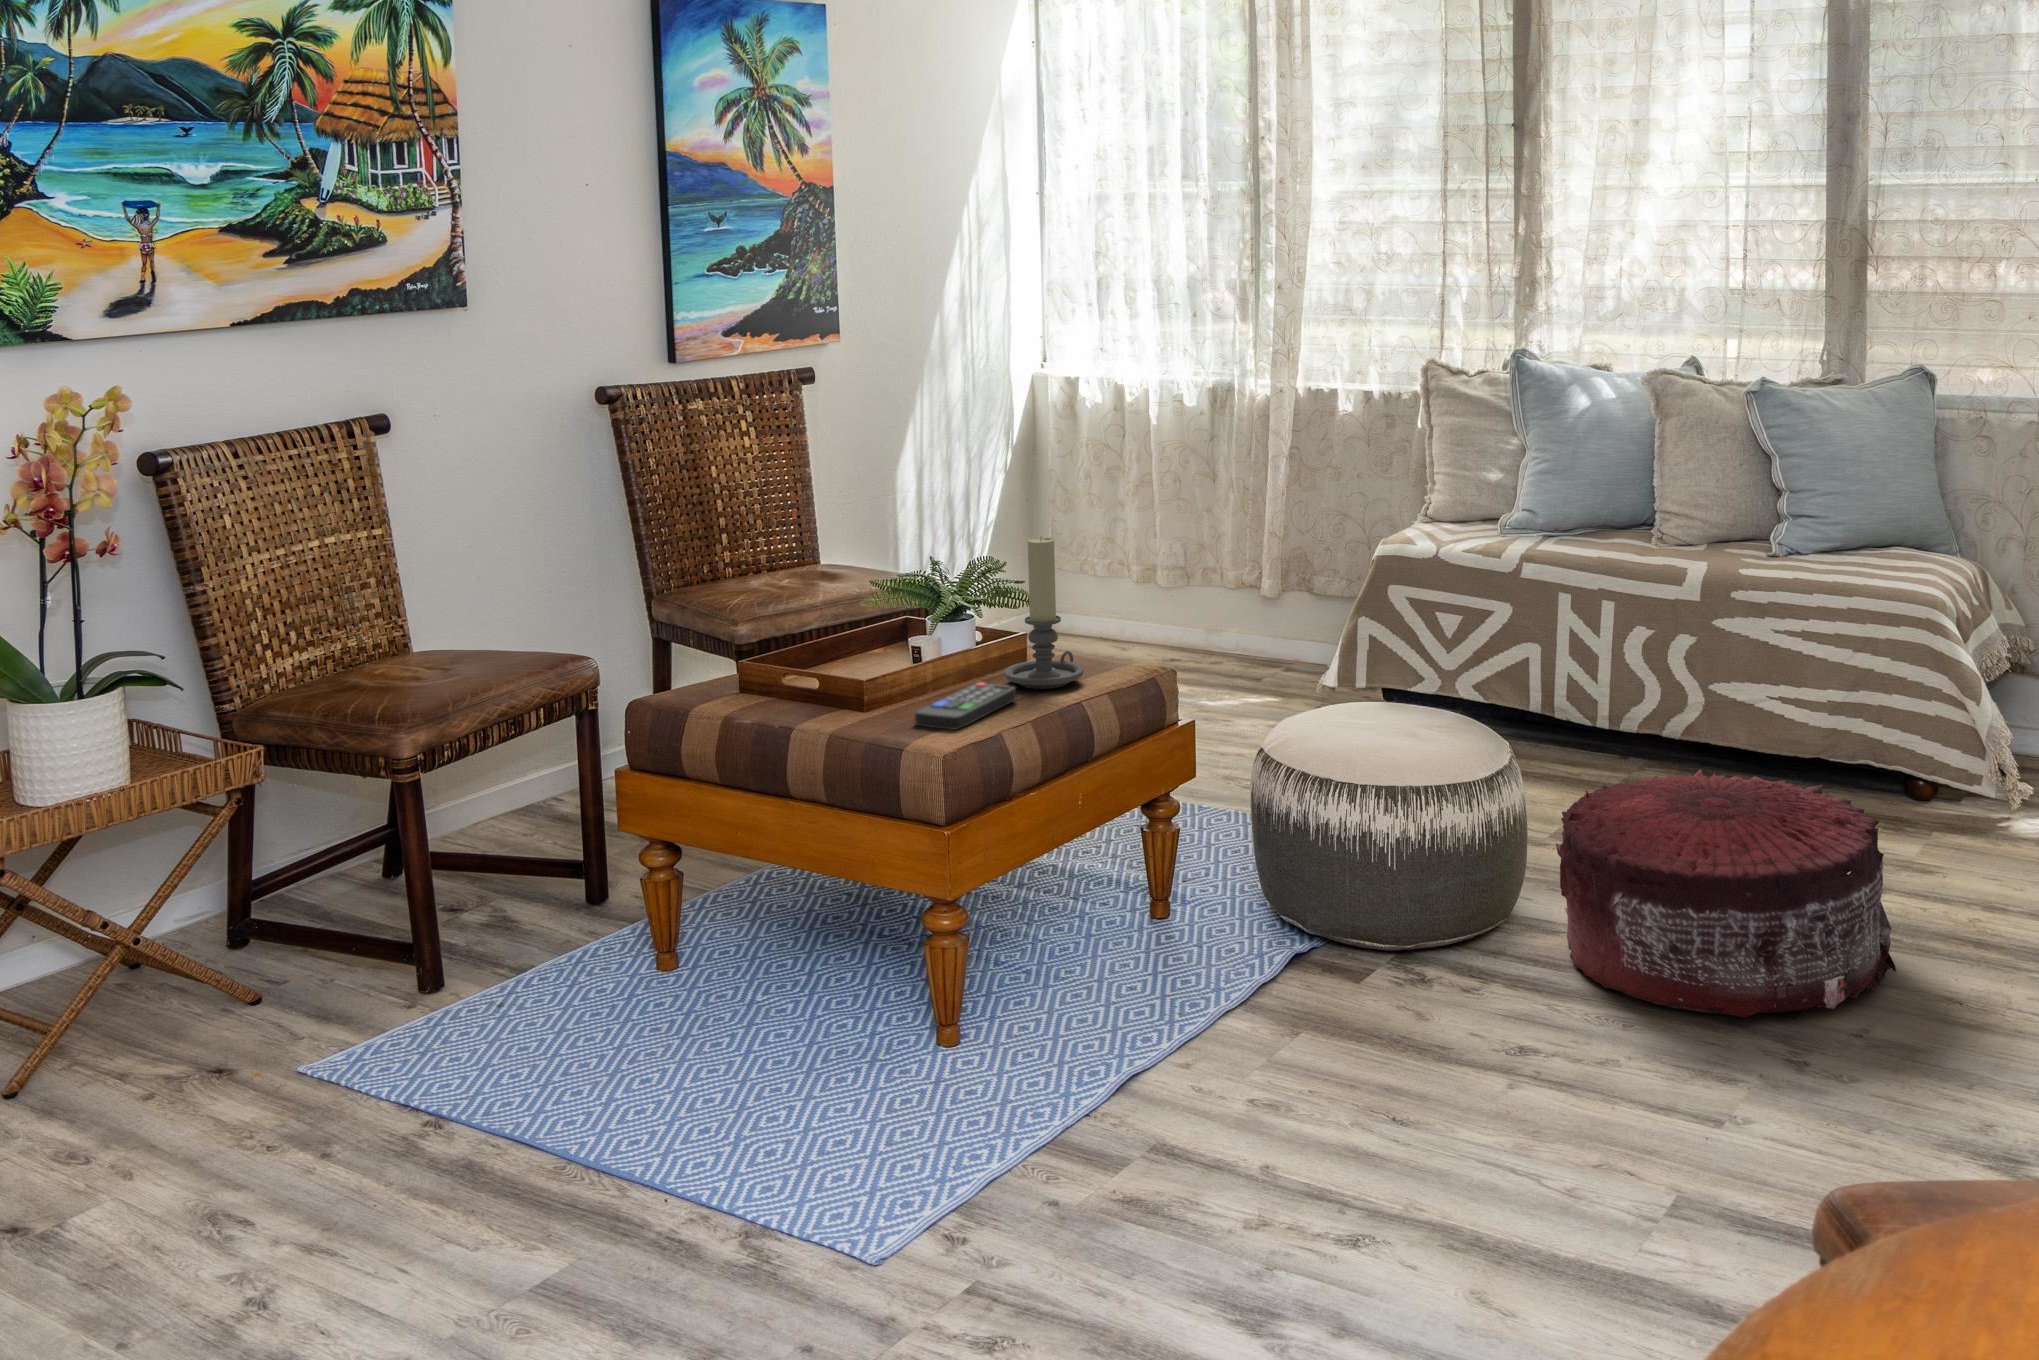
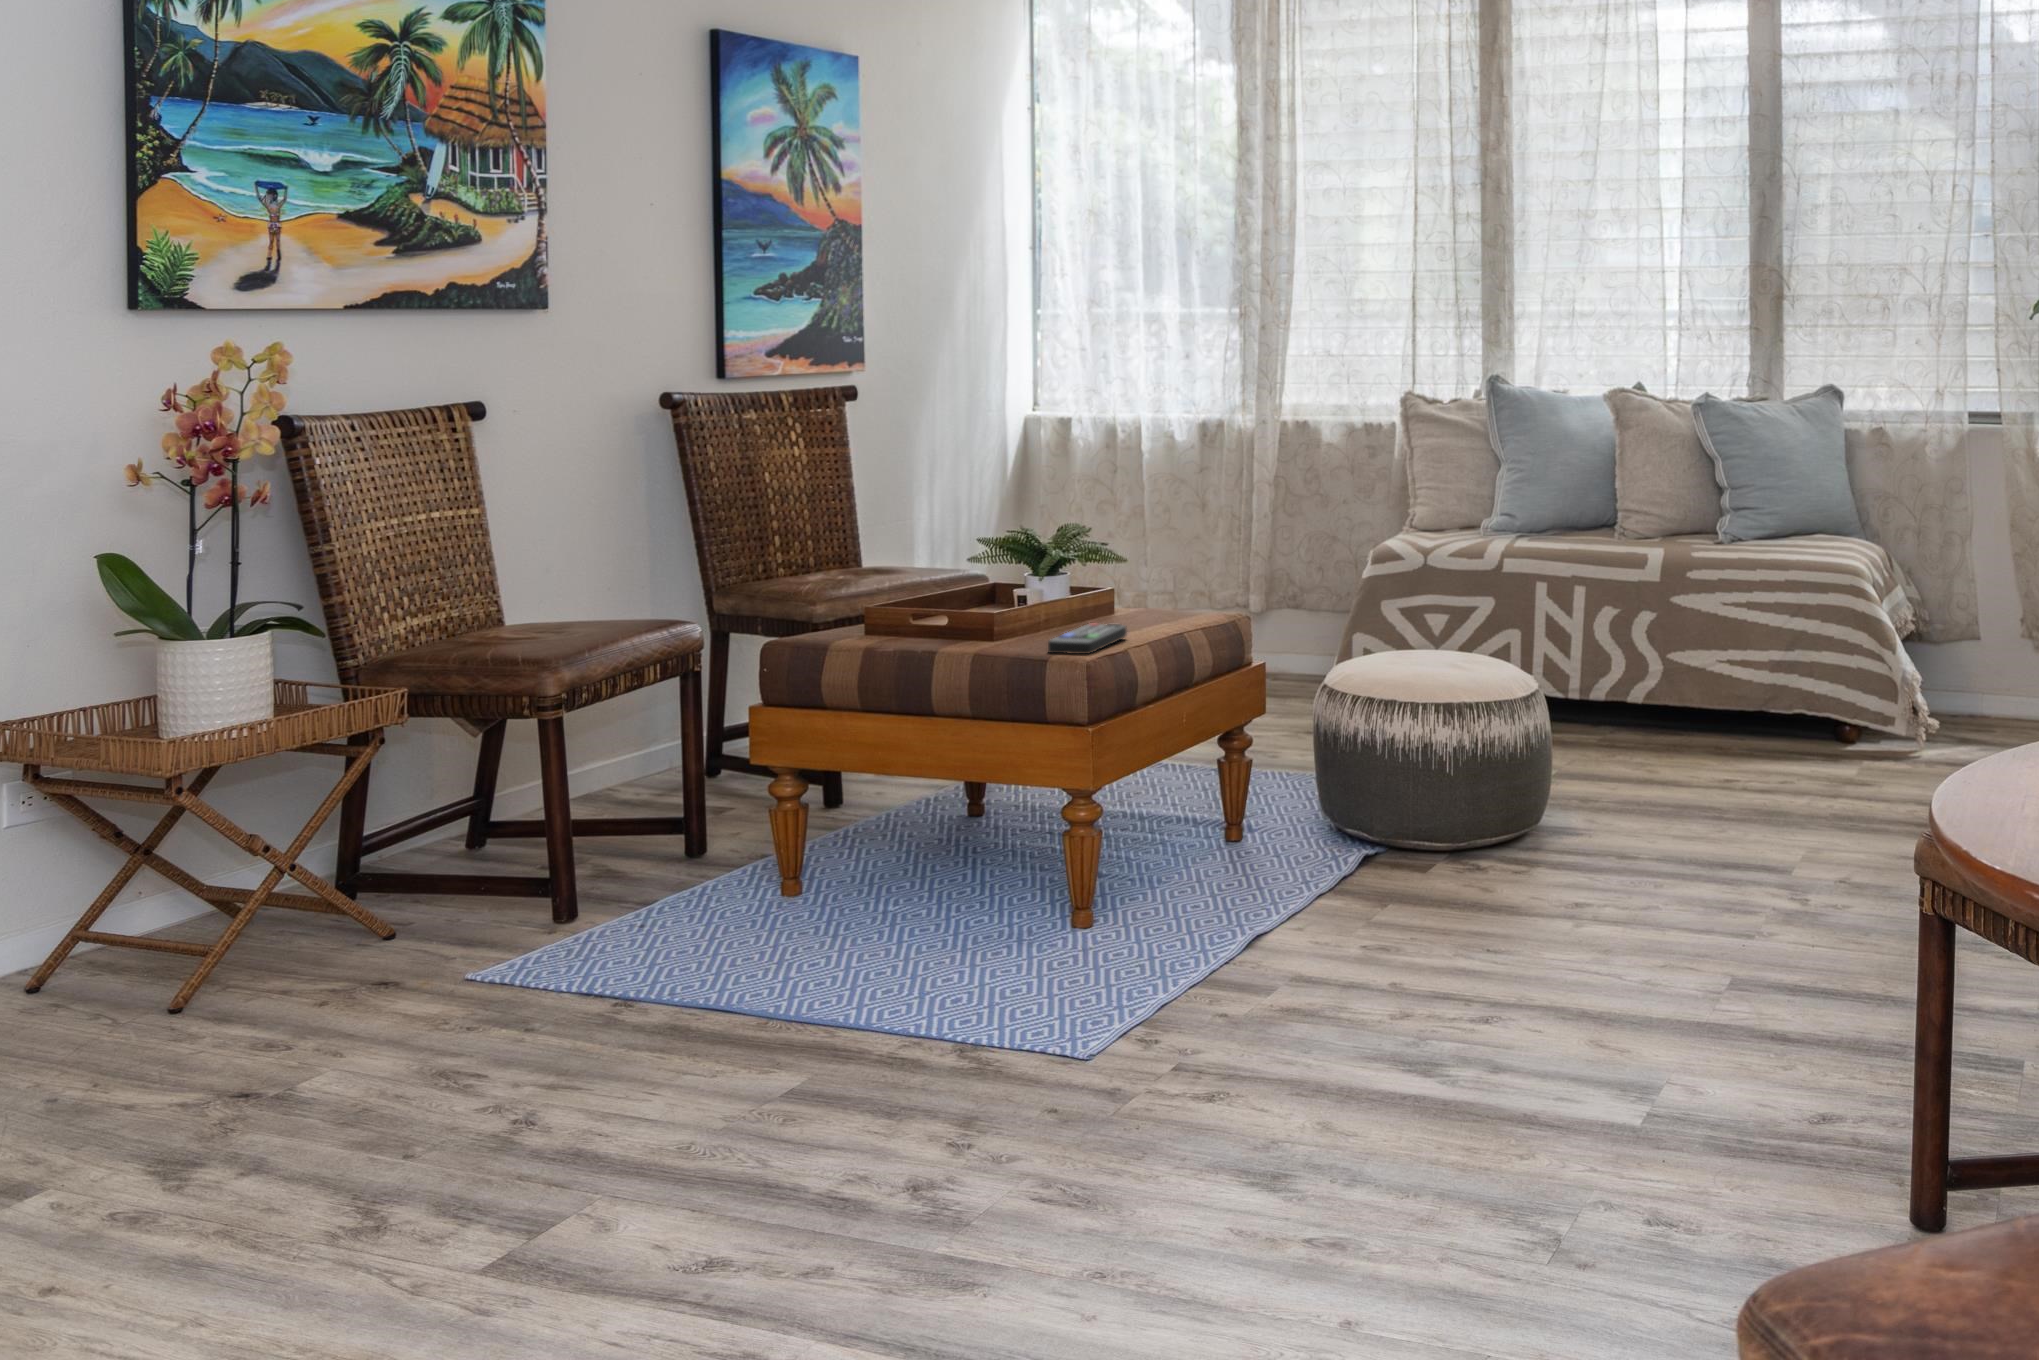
candle holder: present [1004,537,1084,689] -> none [1106,497,1177,632]
pouf: present [1556,769,1896,1018] -> none [1579,698,1859,879]

